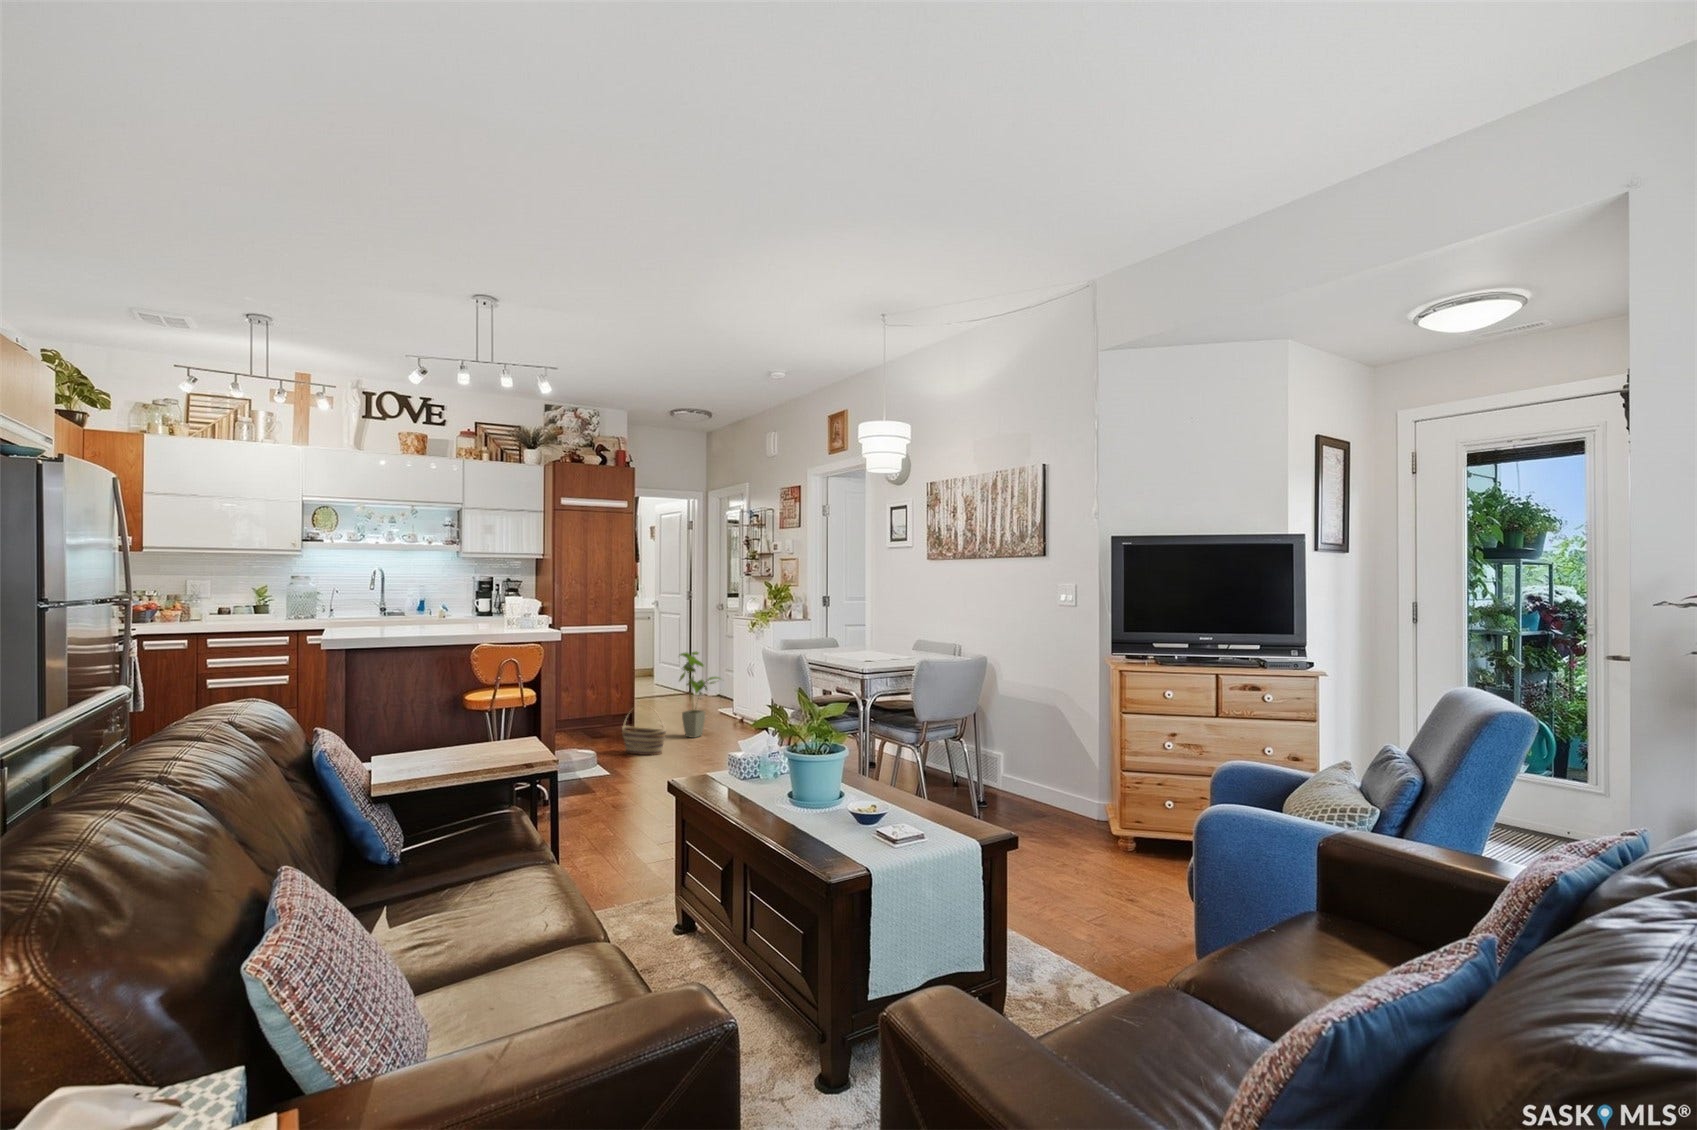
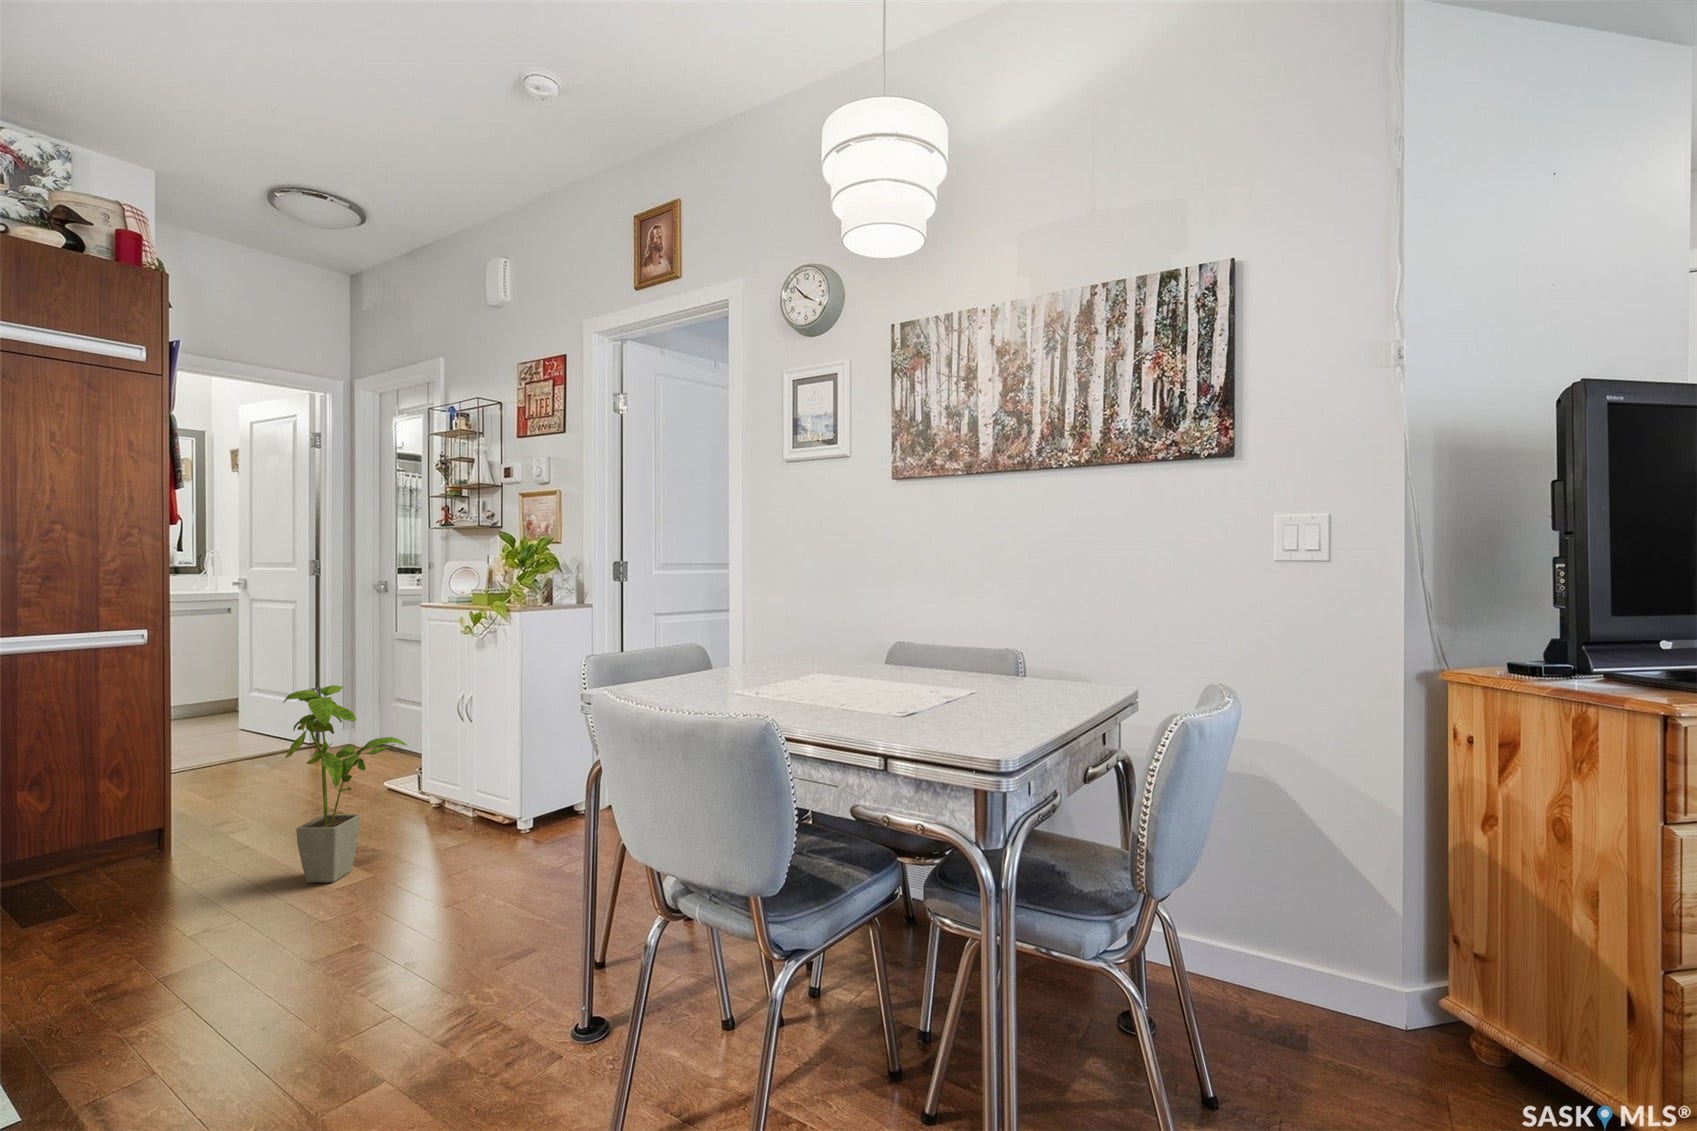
basket: present [622,706,666,755] -> none [91,847,244,988]

